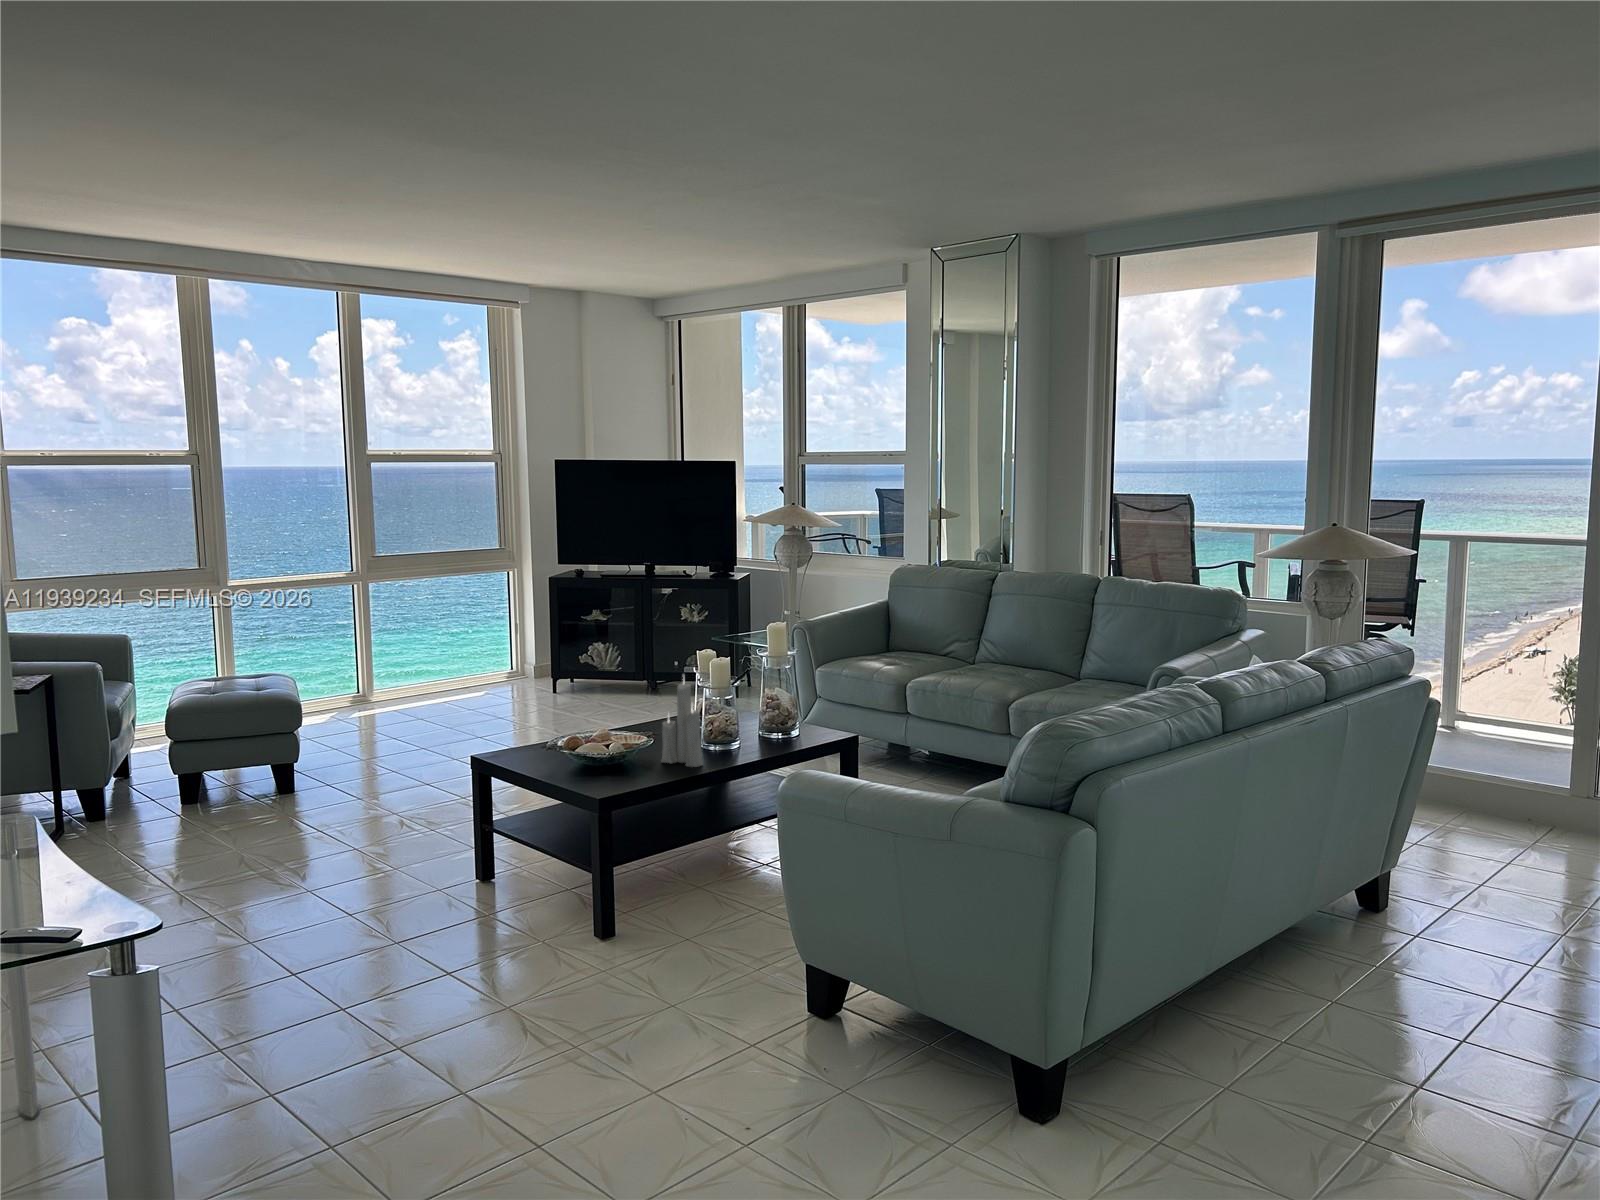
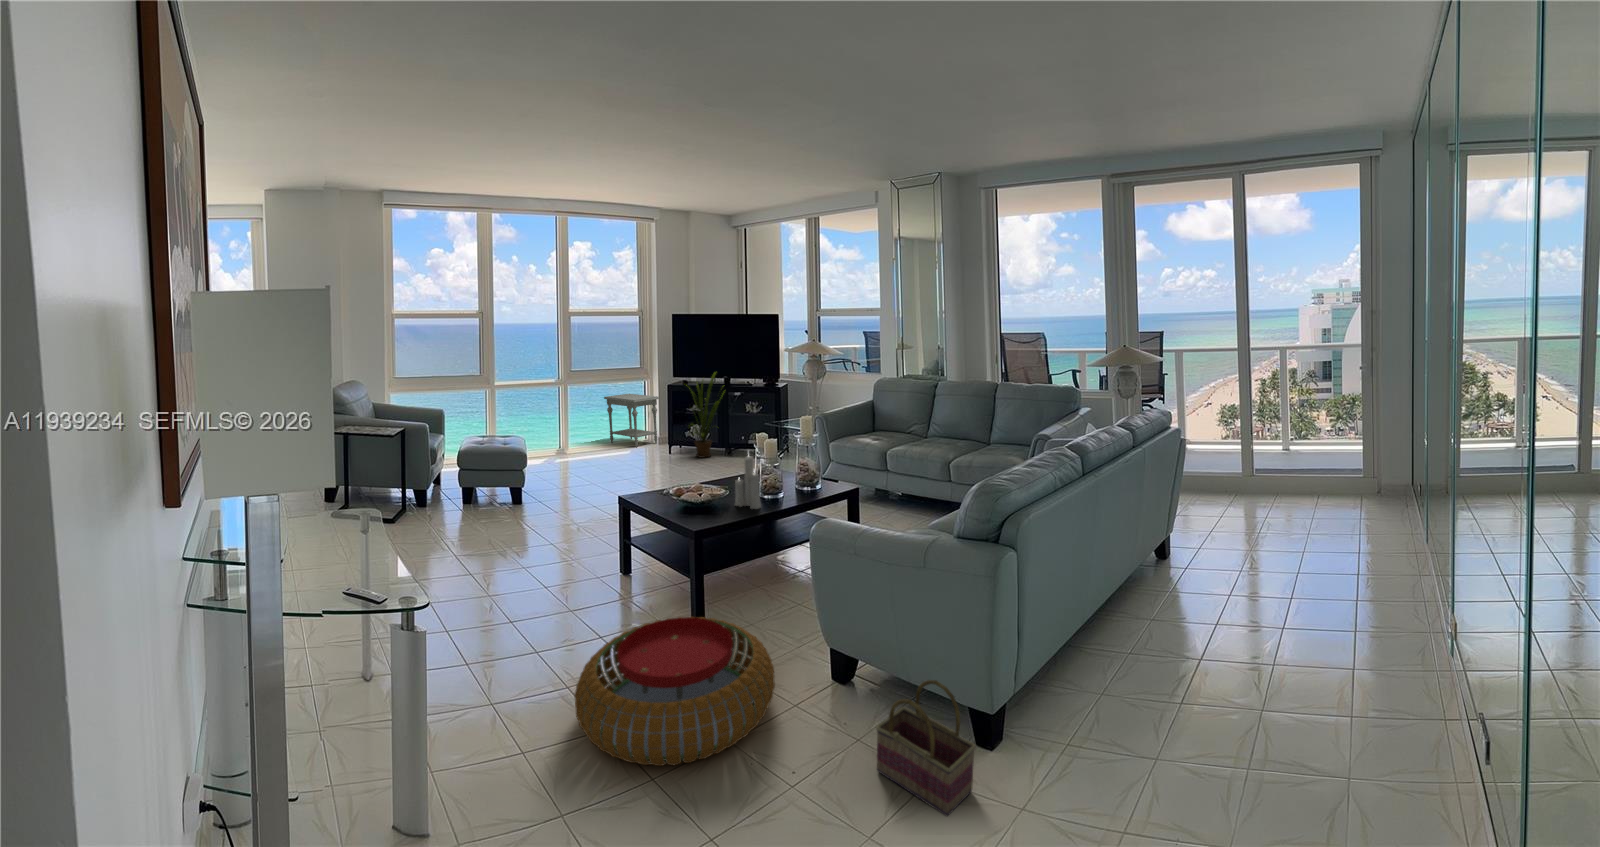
house plant: none [571,554,647,701] -> present [689,373,722,458]
side table: none [434,592,530,685] -> present [604,394,659,448]
pouf: none [426,918,721,1115] -> present [575,617,775,766]
basket: none [864,983,1002,1166] -> present [876,680,976,816]

